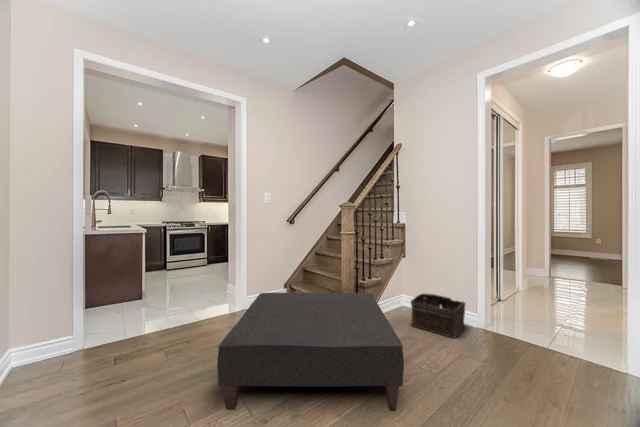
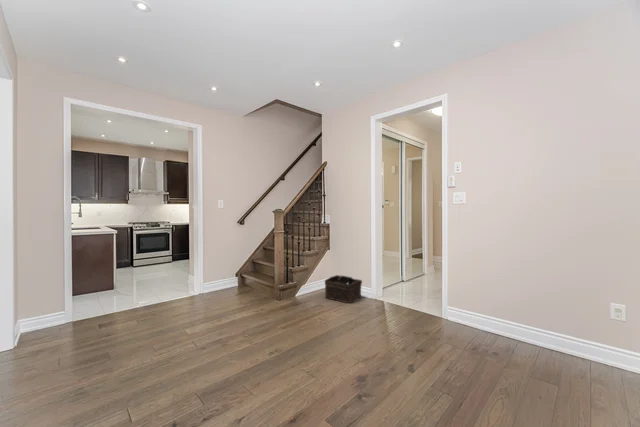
ottoman: present [217,293,404,411] -> none [182,274,294,339]

